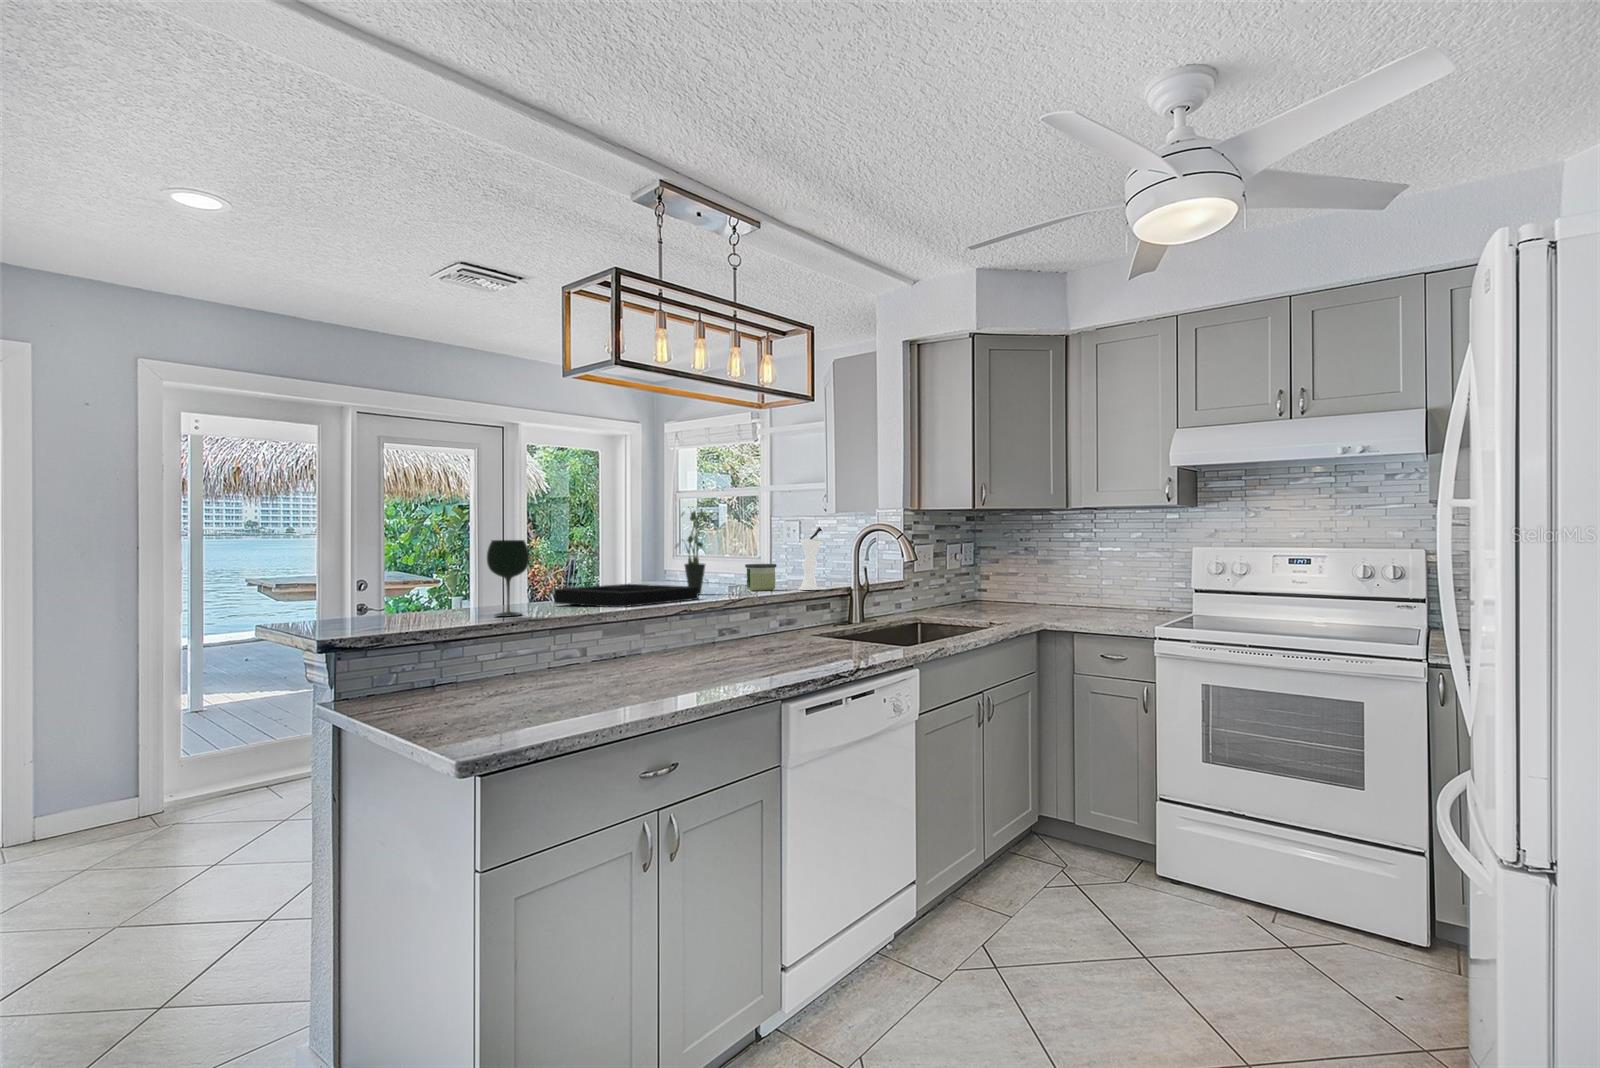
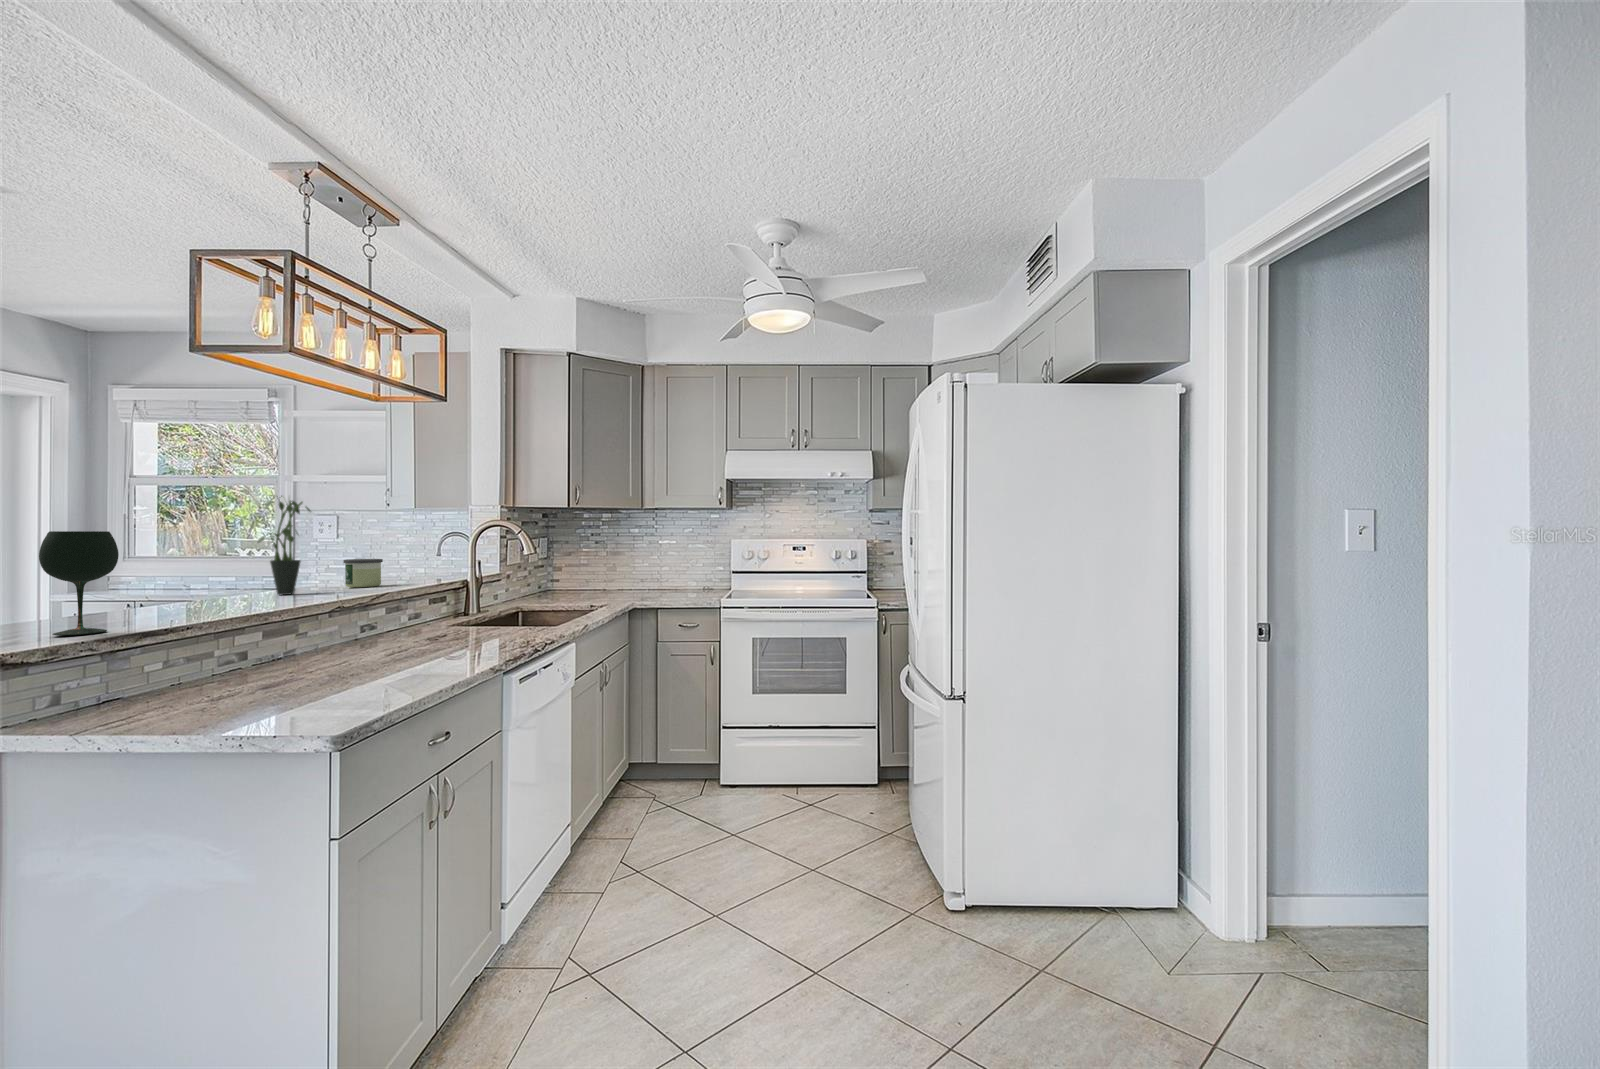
vase: present [799,527,822,590] -> none [416,521,445,584]
decorative tray: present [554,584,698,607] -> none [101,585,321,615]

